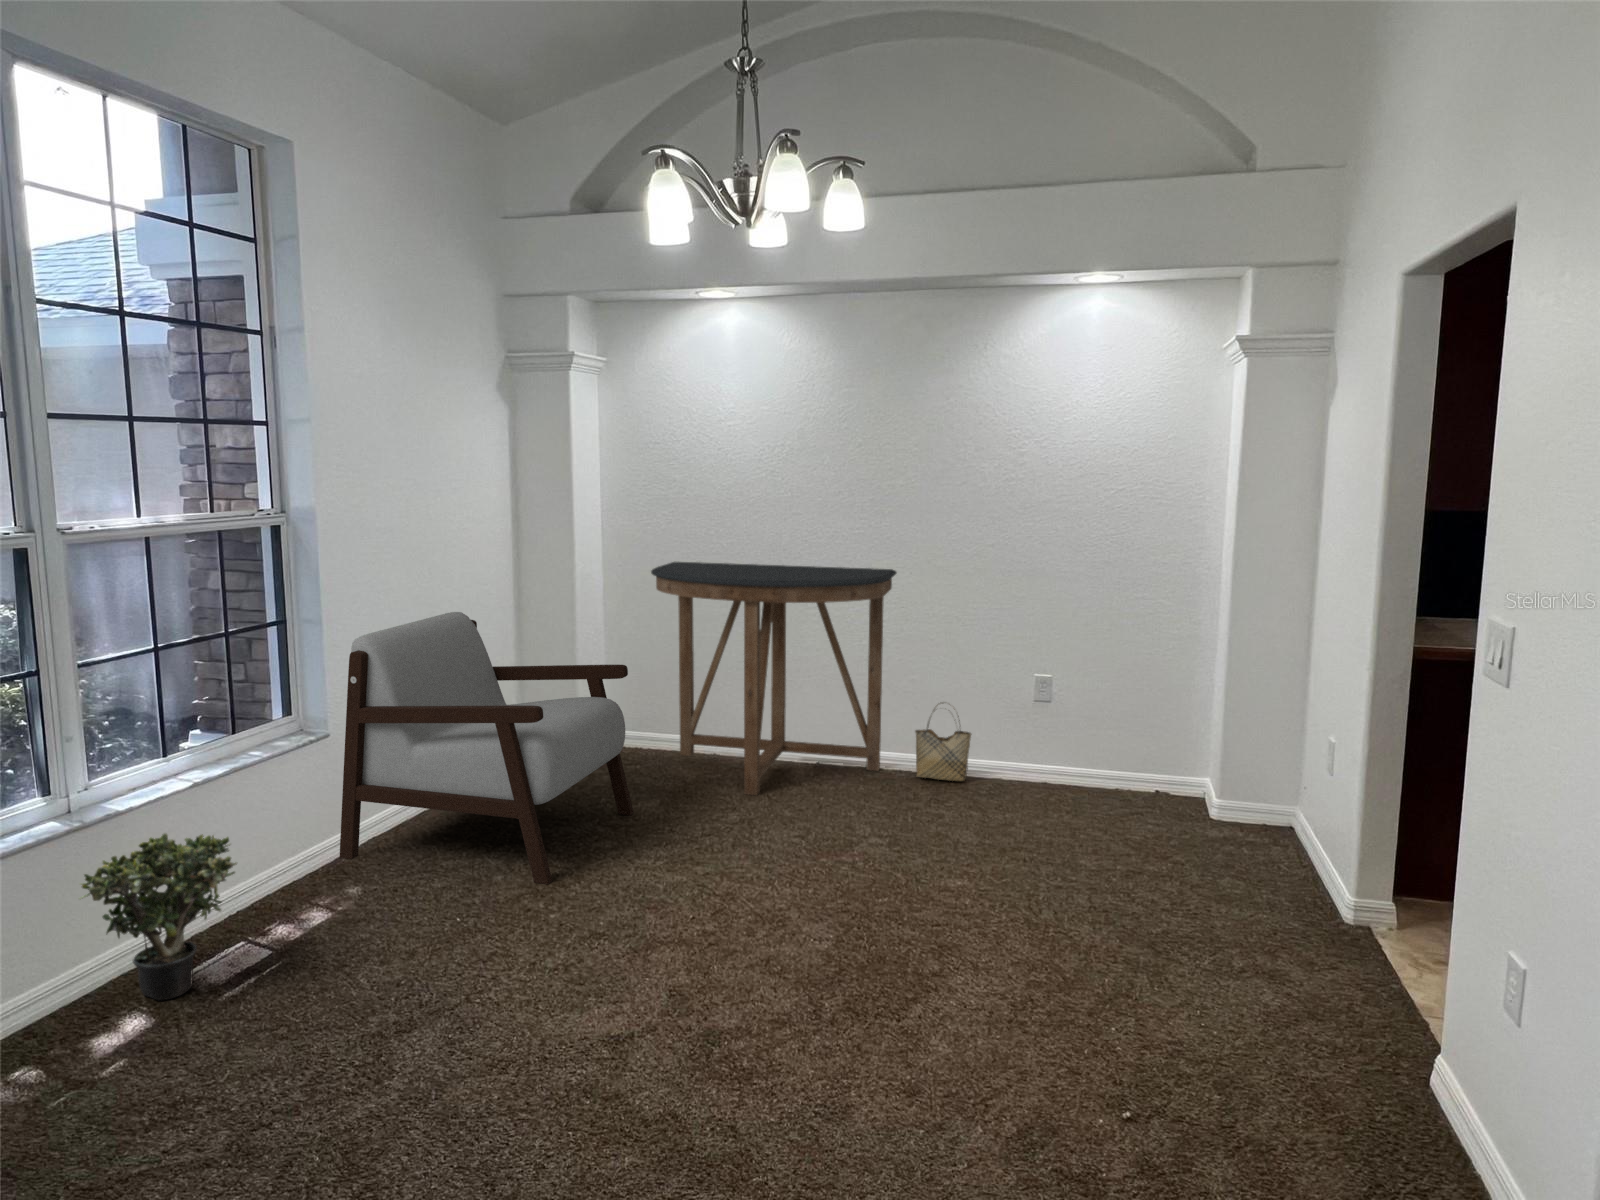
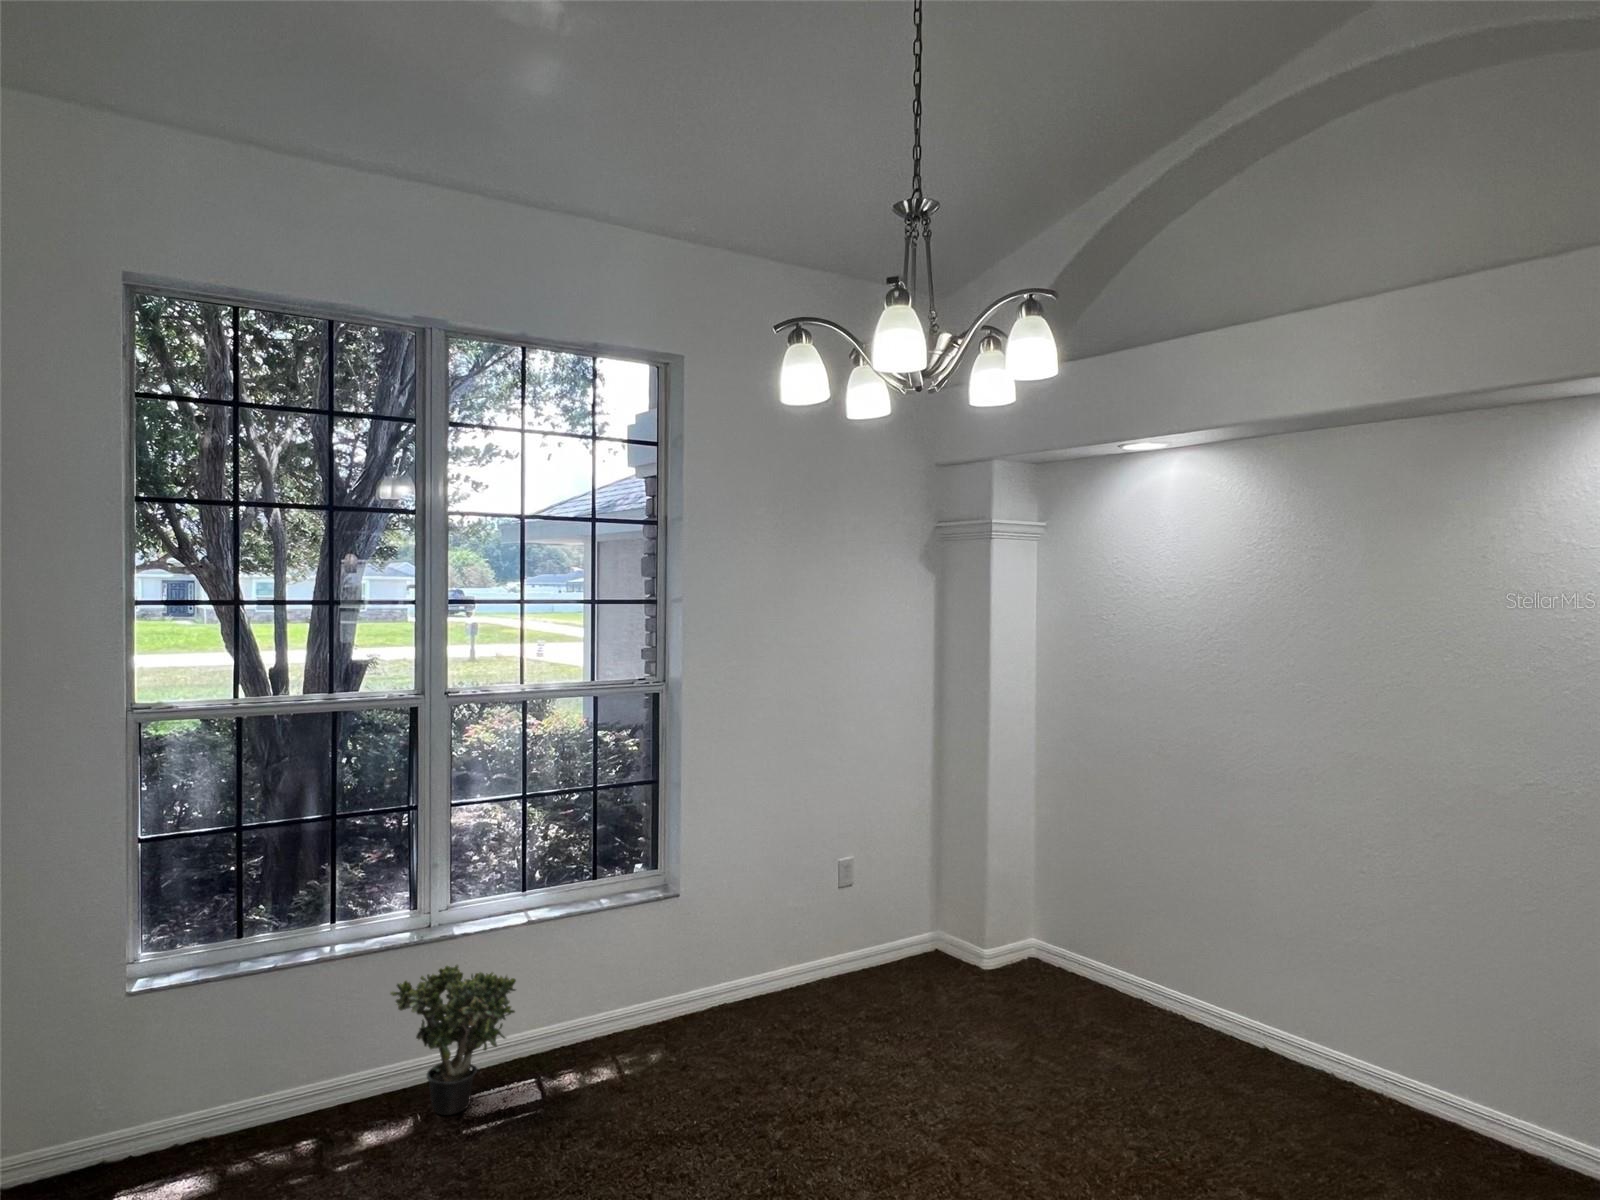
console table: present [651,562,897,795] -> none [1051,755,1385,1095]
armchair: present [340,612,634,884] -> none [680,788,976,1115]
woven basket: present [915,709,972,781] -> none [1403,1018,1503,1157]

